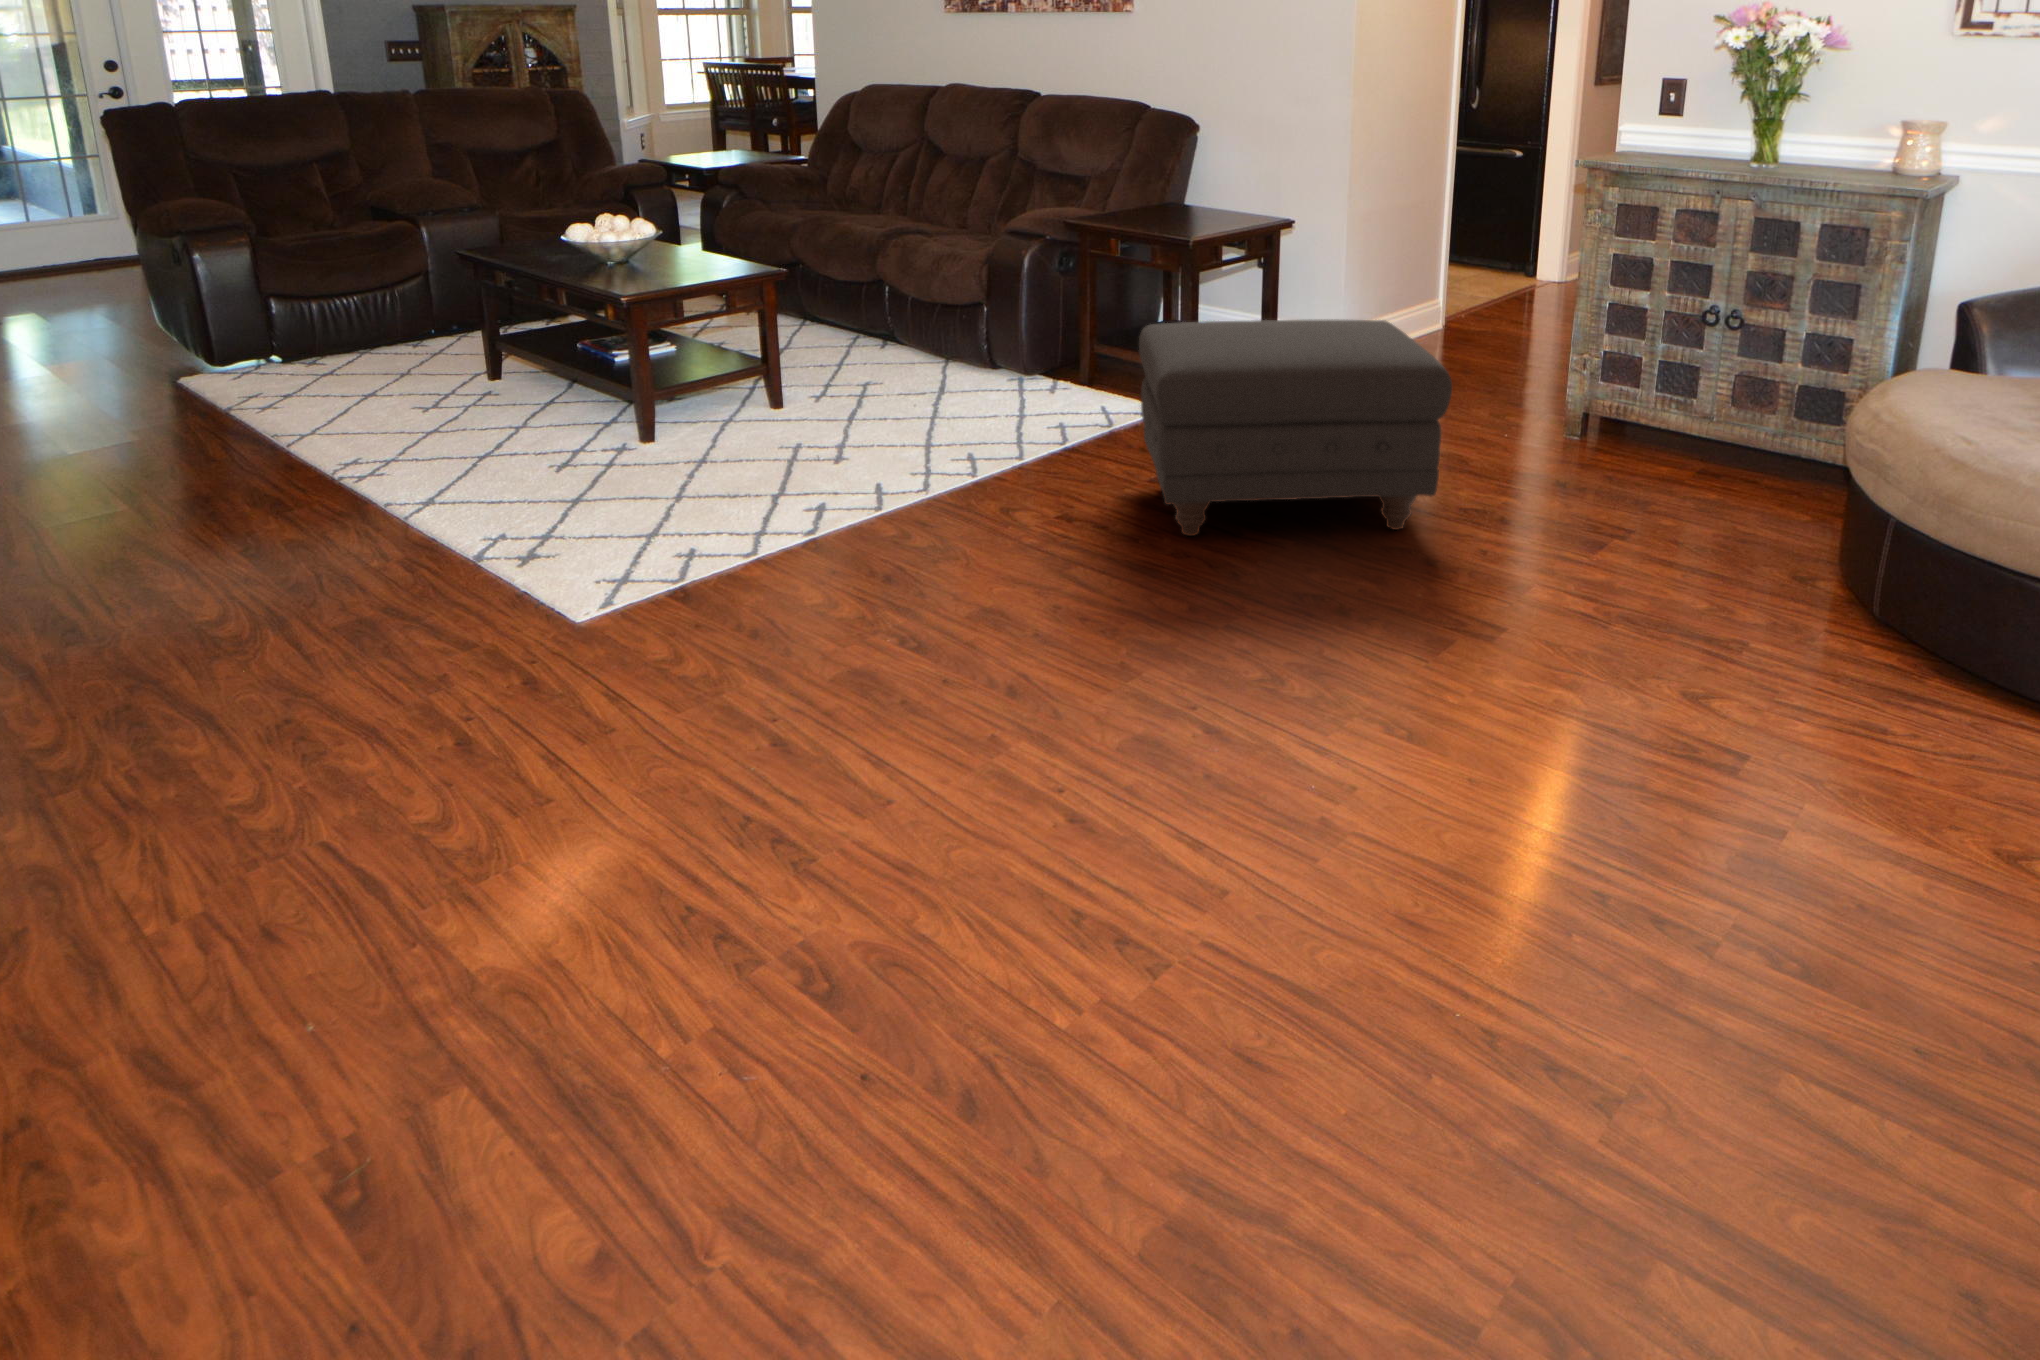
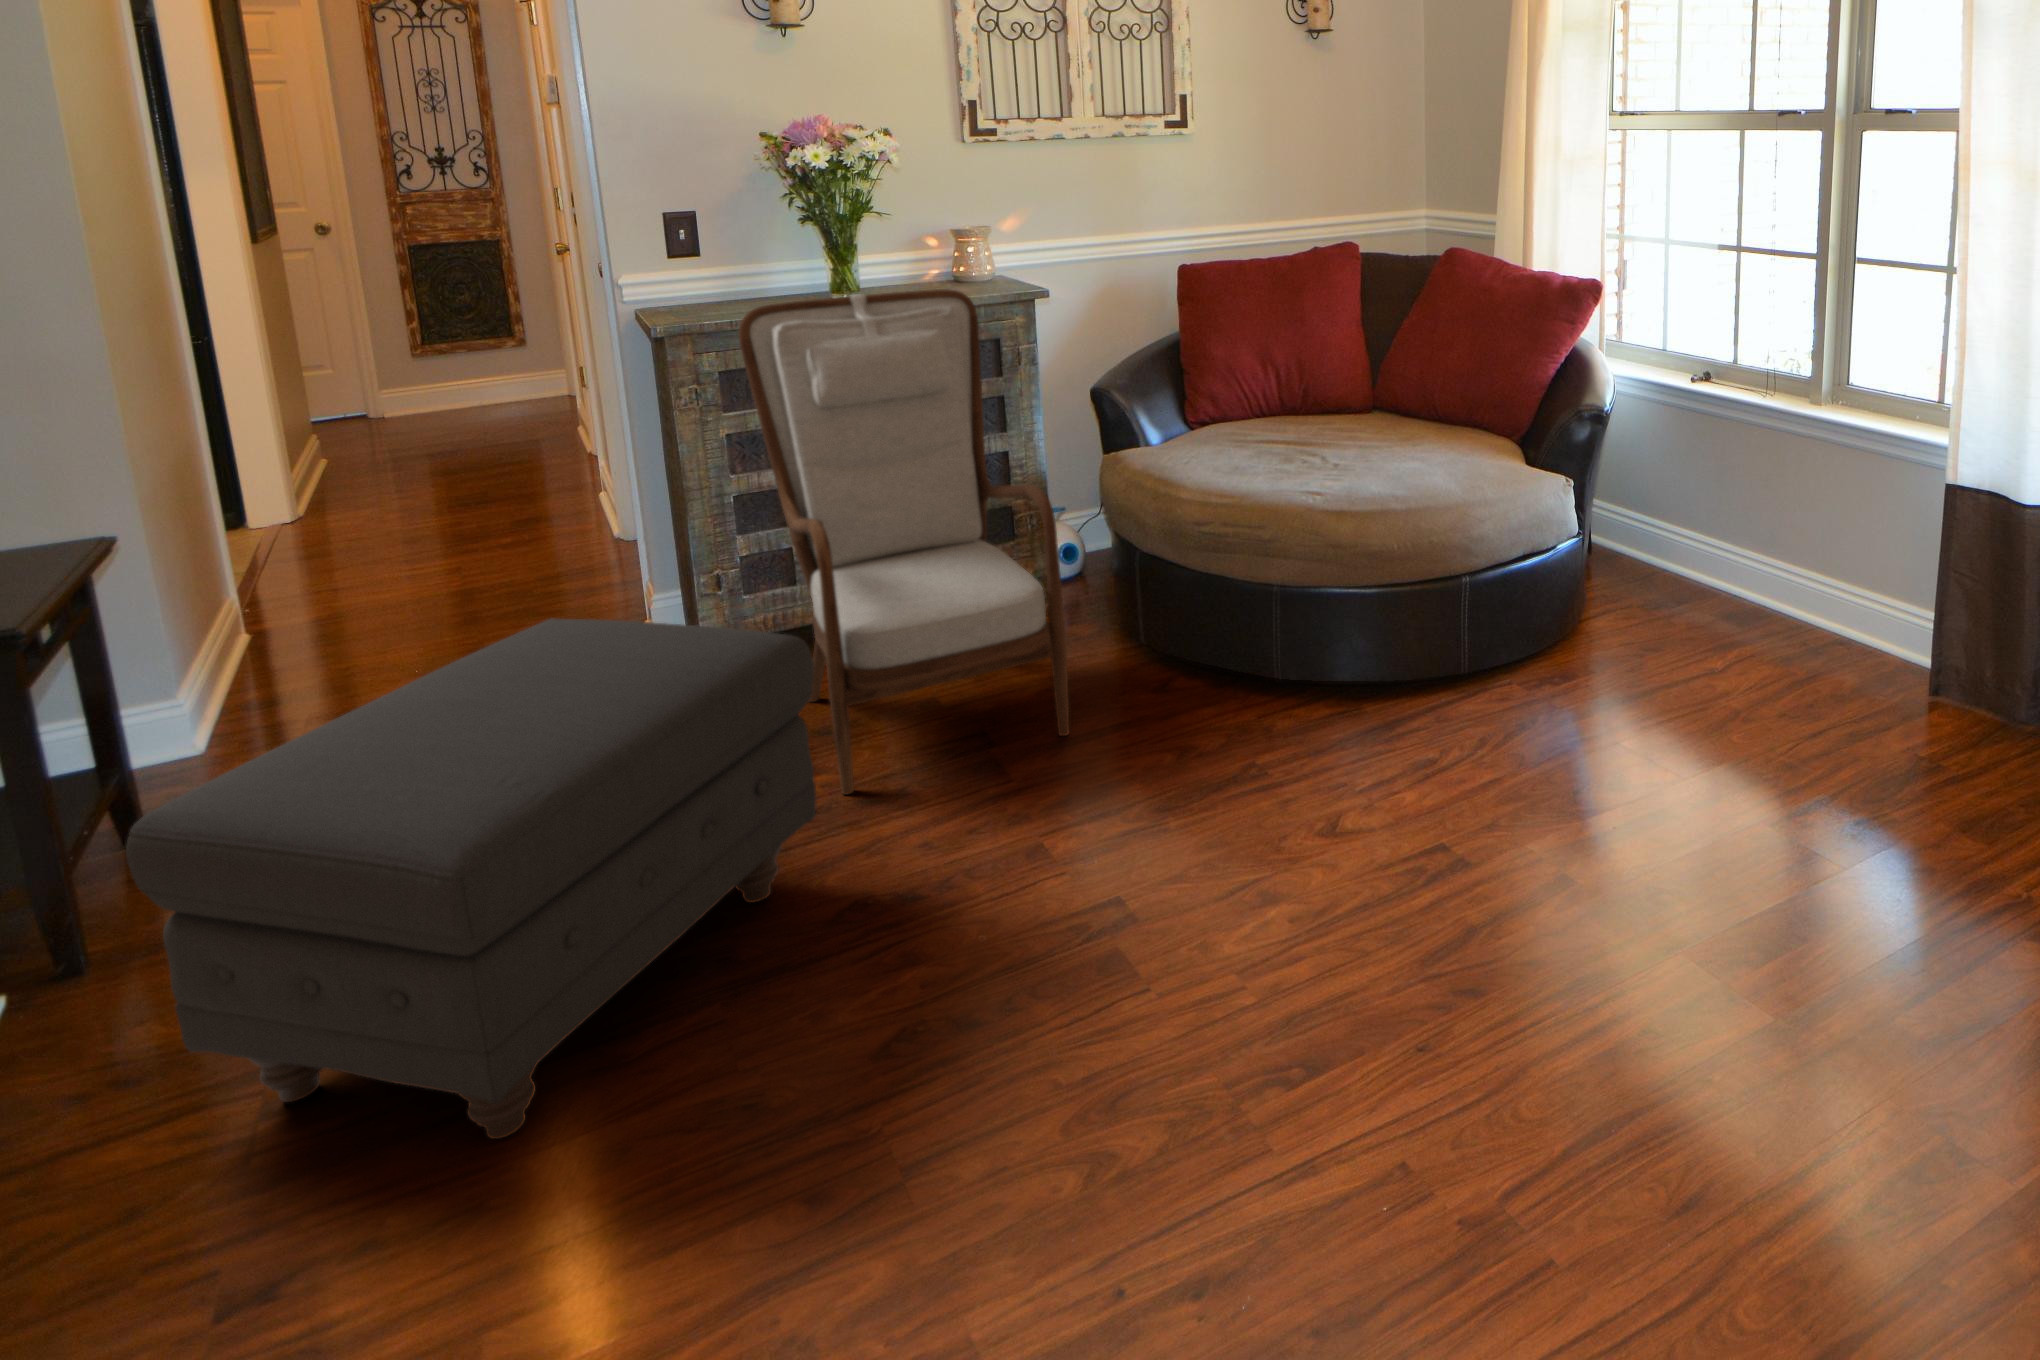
armchair: none [1517,157,1829,565] -> present [738,289,1069,794]

